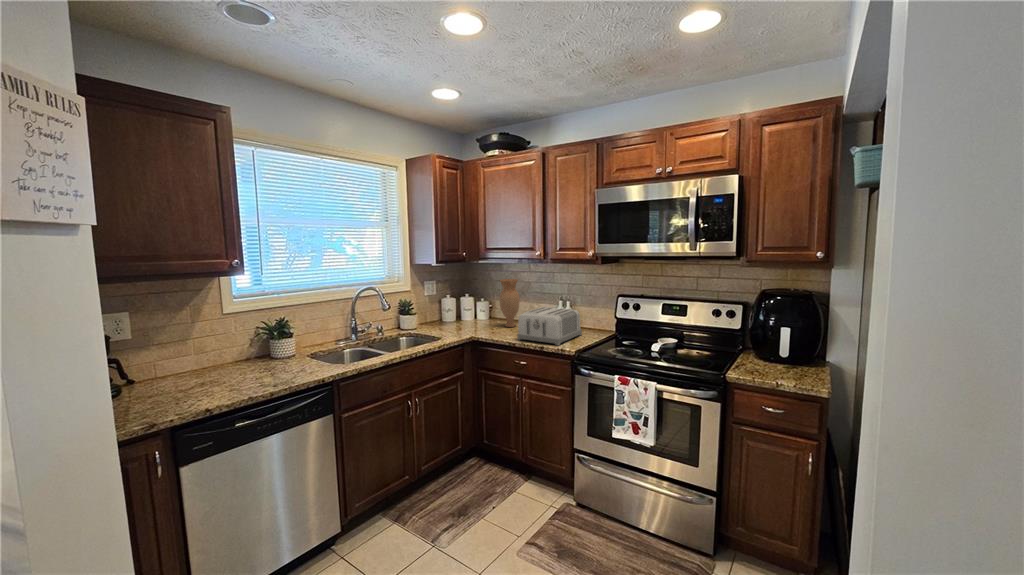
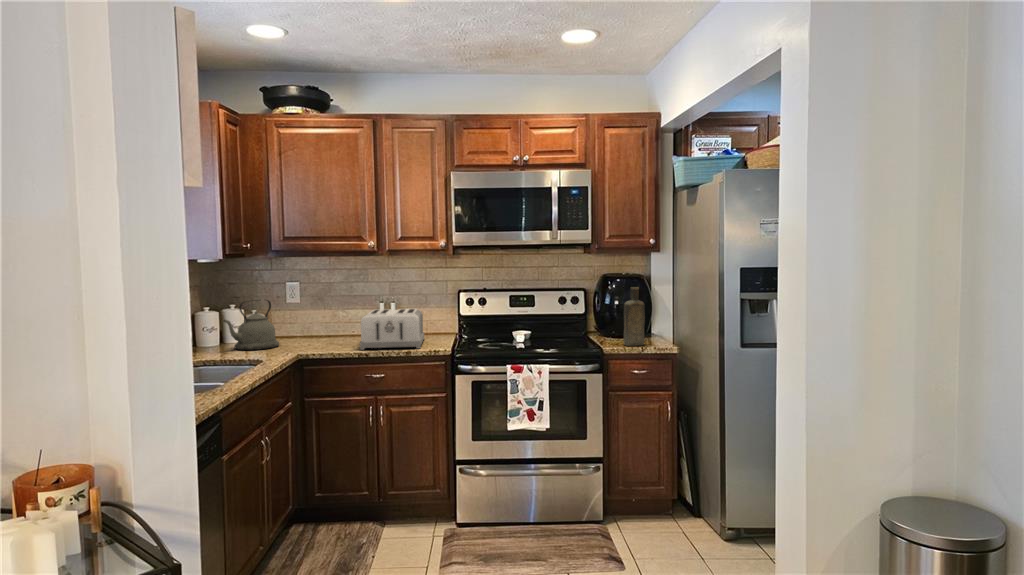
vase: present [499,279,520,327] -> none [302,278,330,342]
kettle: none [445,294,484,329] -> present [224,300,279,350]
bottle: none [751,311,785,380] -> present [624,287,645,346]

